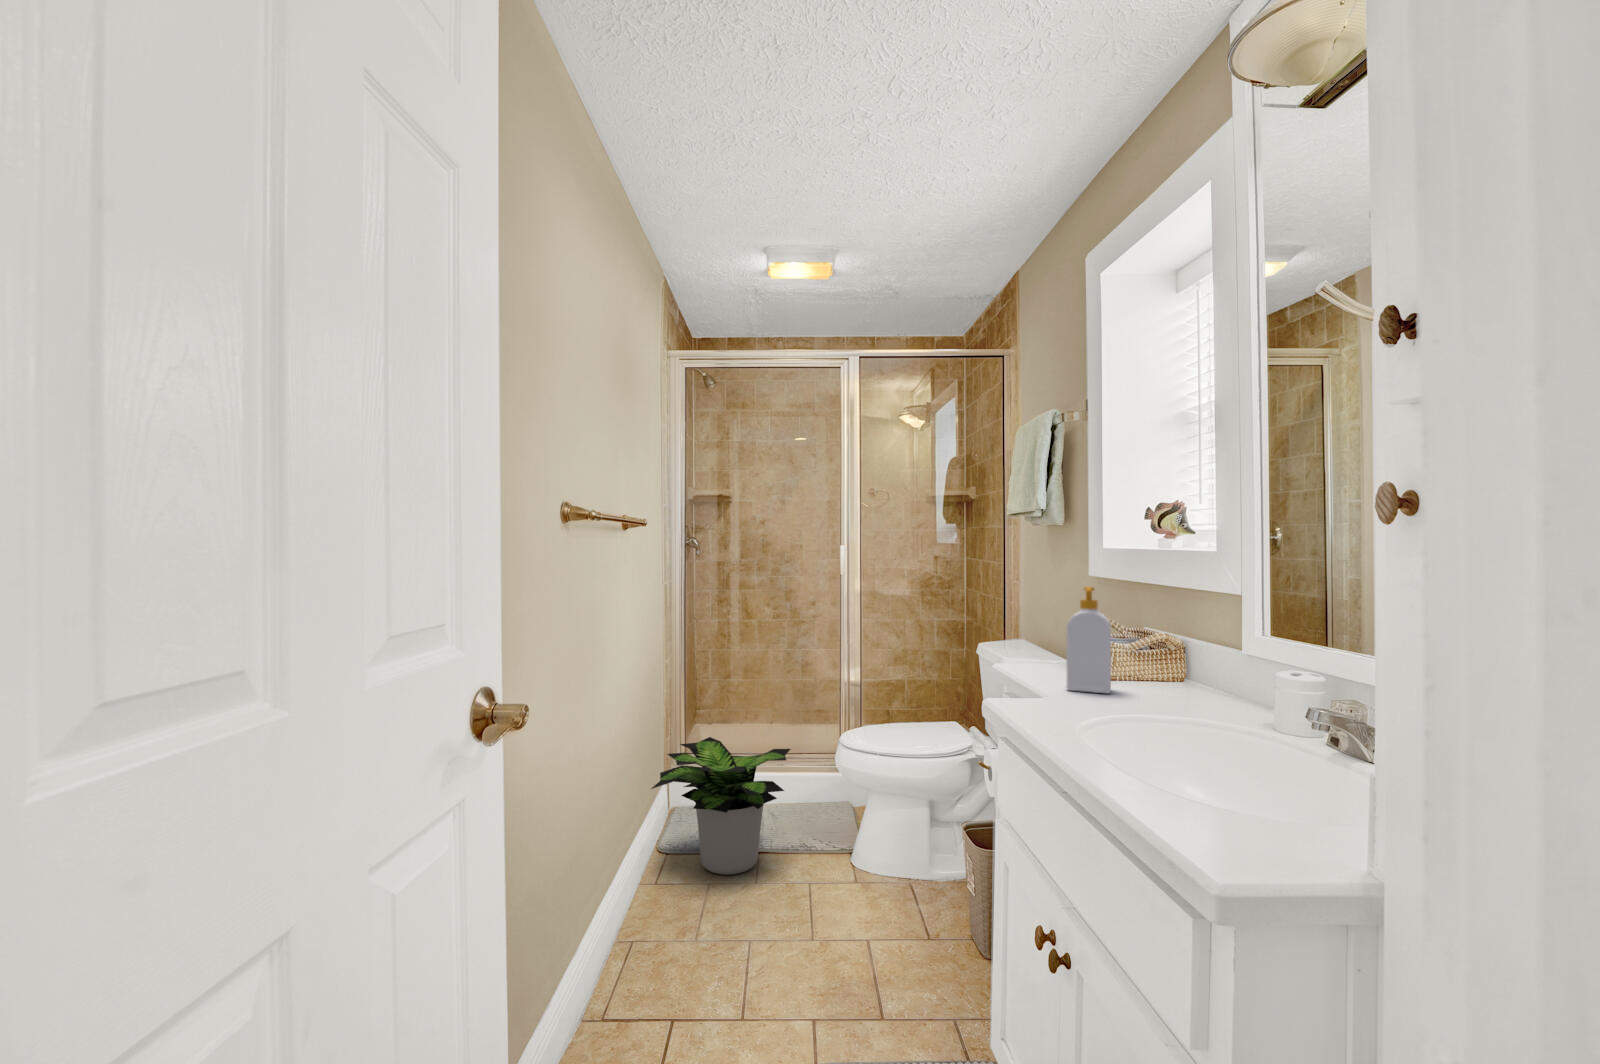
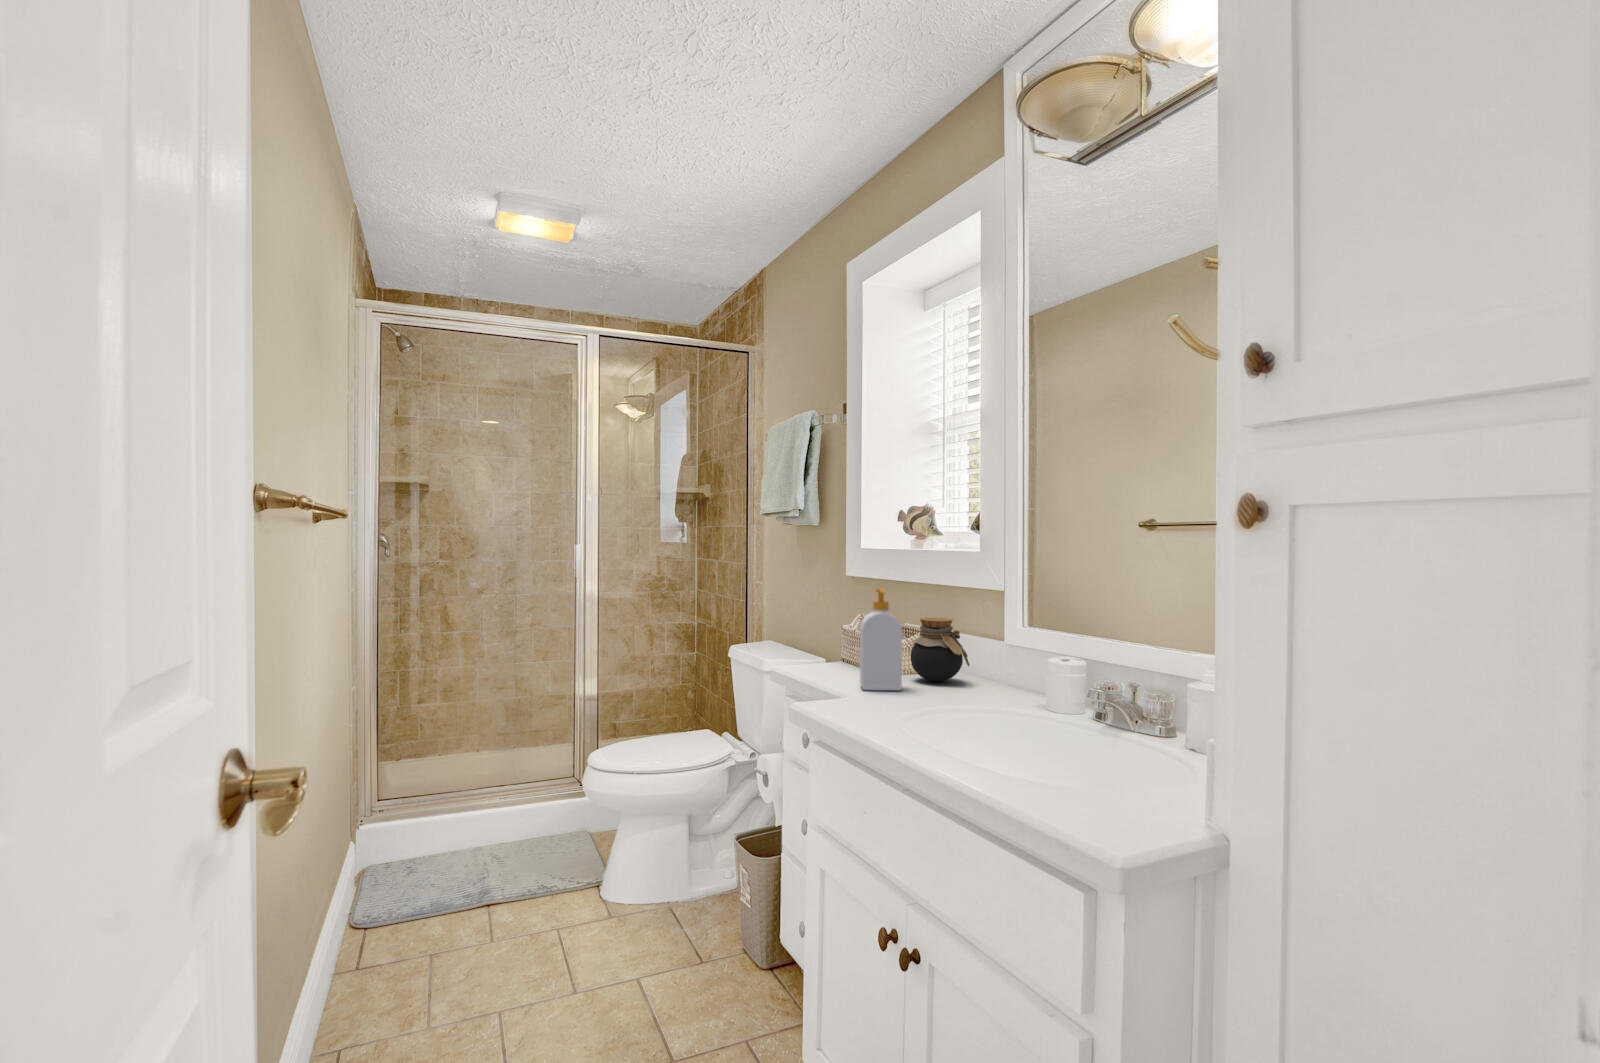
jar: none [1131,620,1199,689] -> present [911,618,970,682]
potted plant: present [651,737,790,874] -> none [345,778,528,942]

